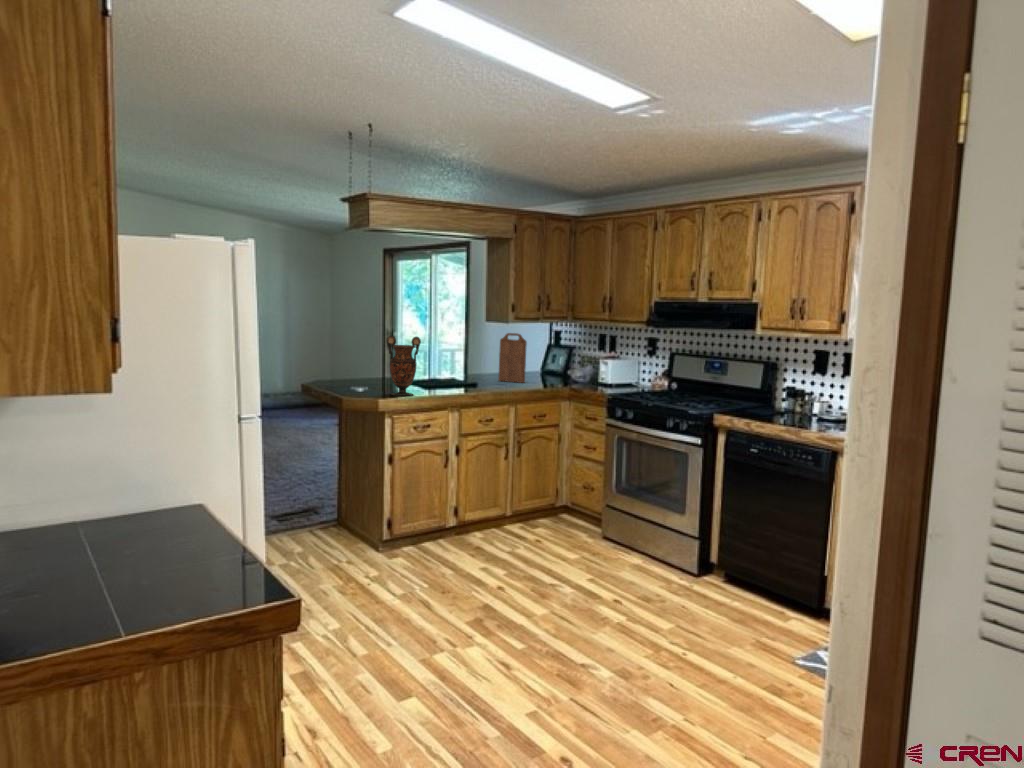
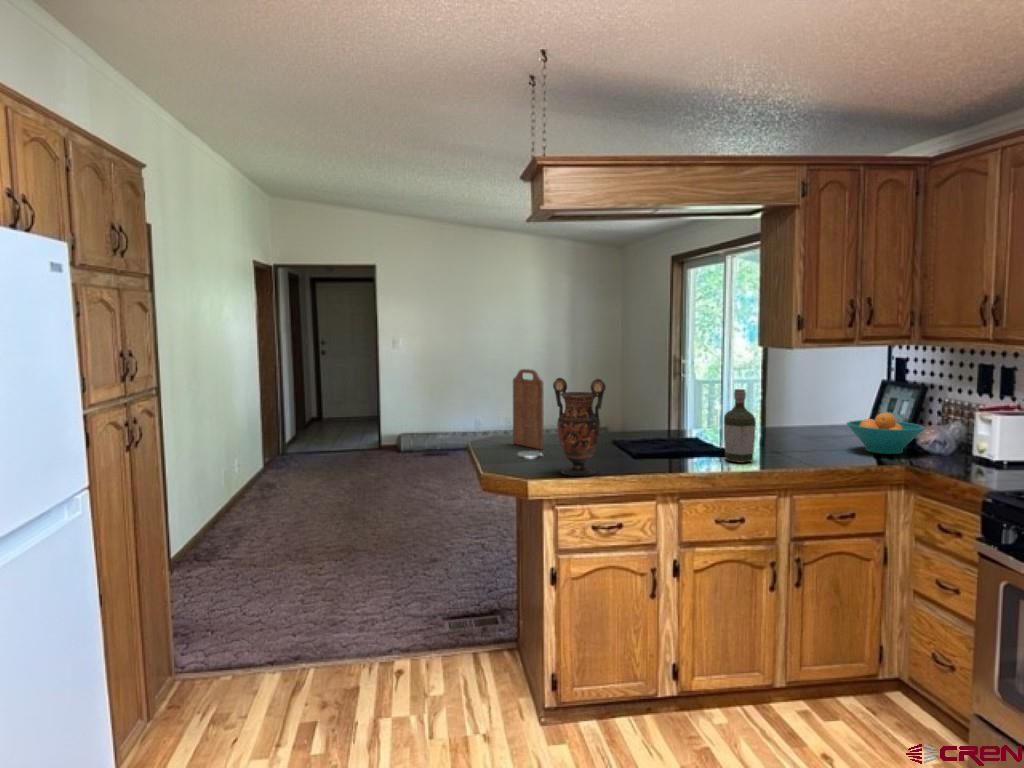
cutting board: present [498,333,527,383] -> present [513,369,544,449]
bottle: none [478,345,497,388] -> present [724,389,756,463]
fruit bowl: none [538,360,577,383] -> present [847,413,924,454]

